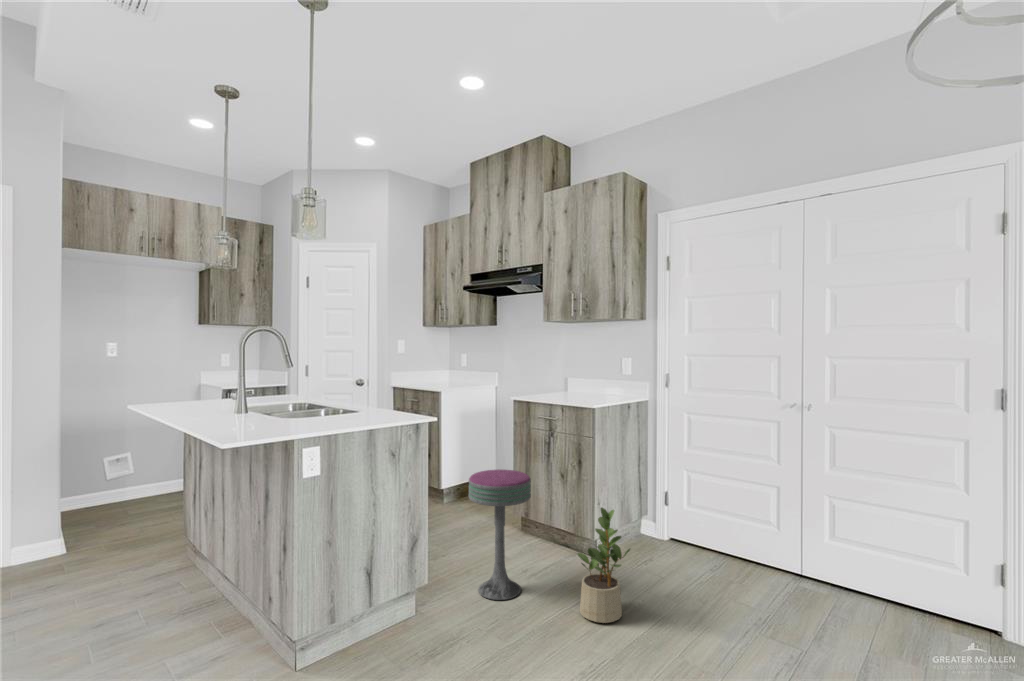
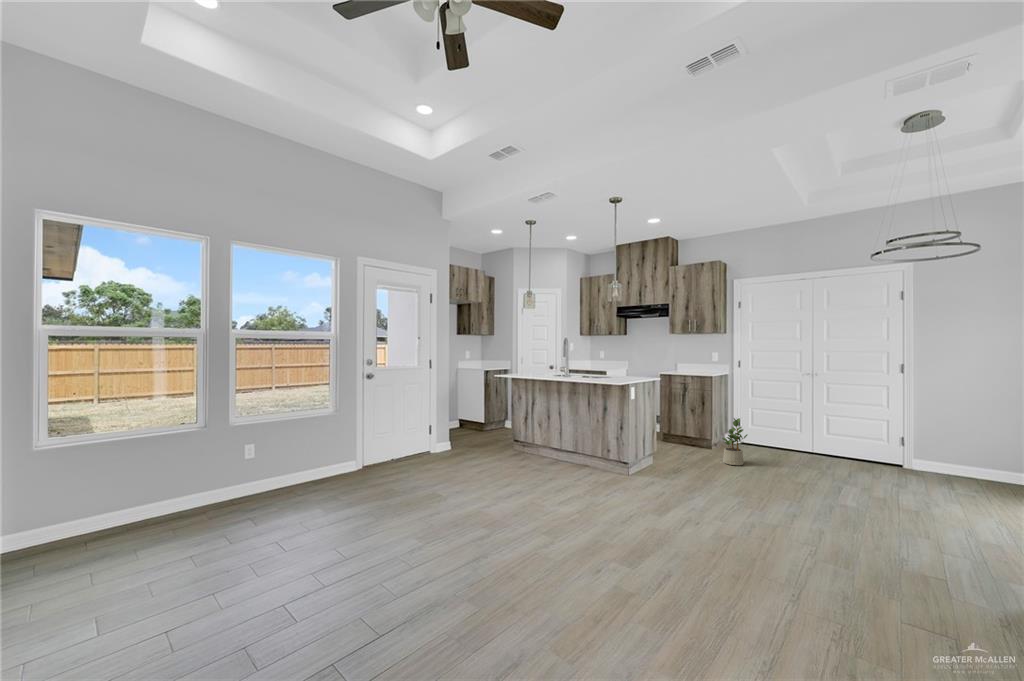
bar stool: present [468,470,531,600] -> none [665,405,696,461]

